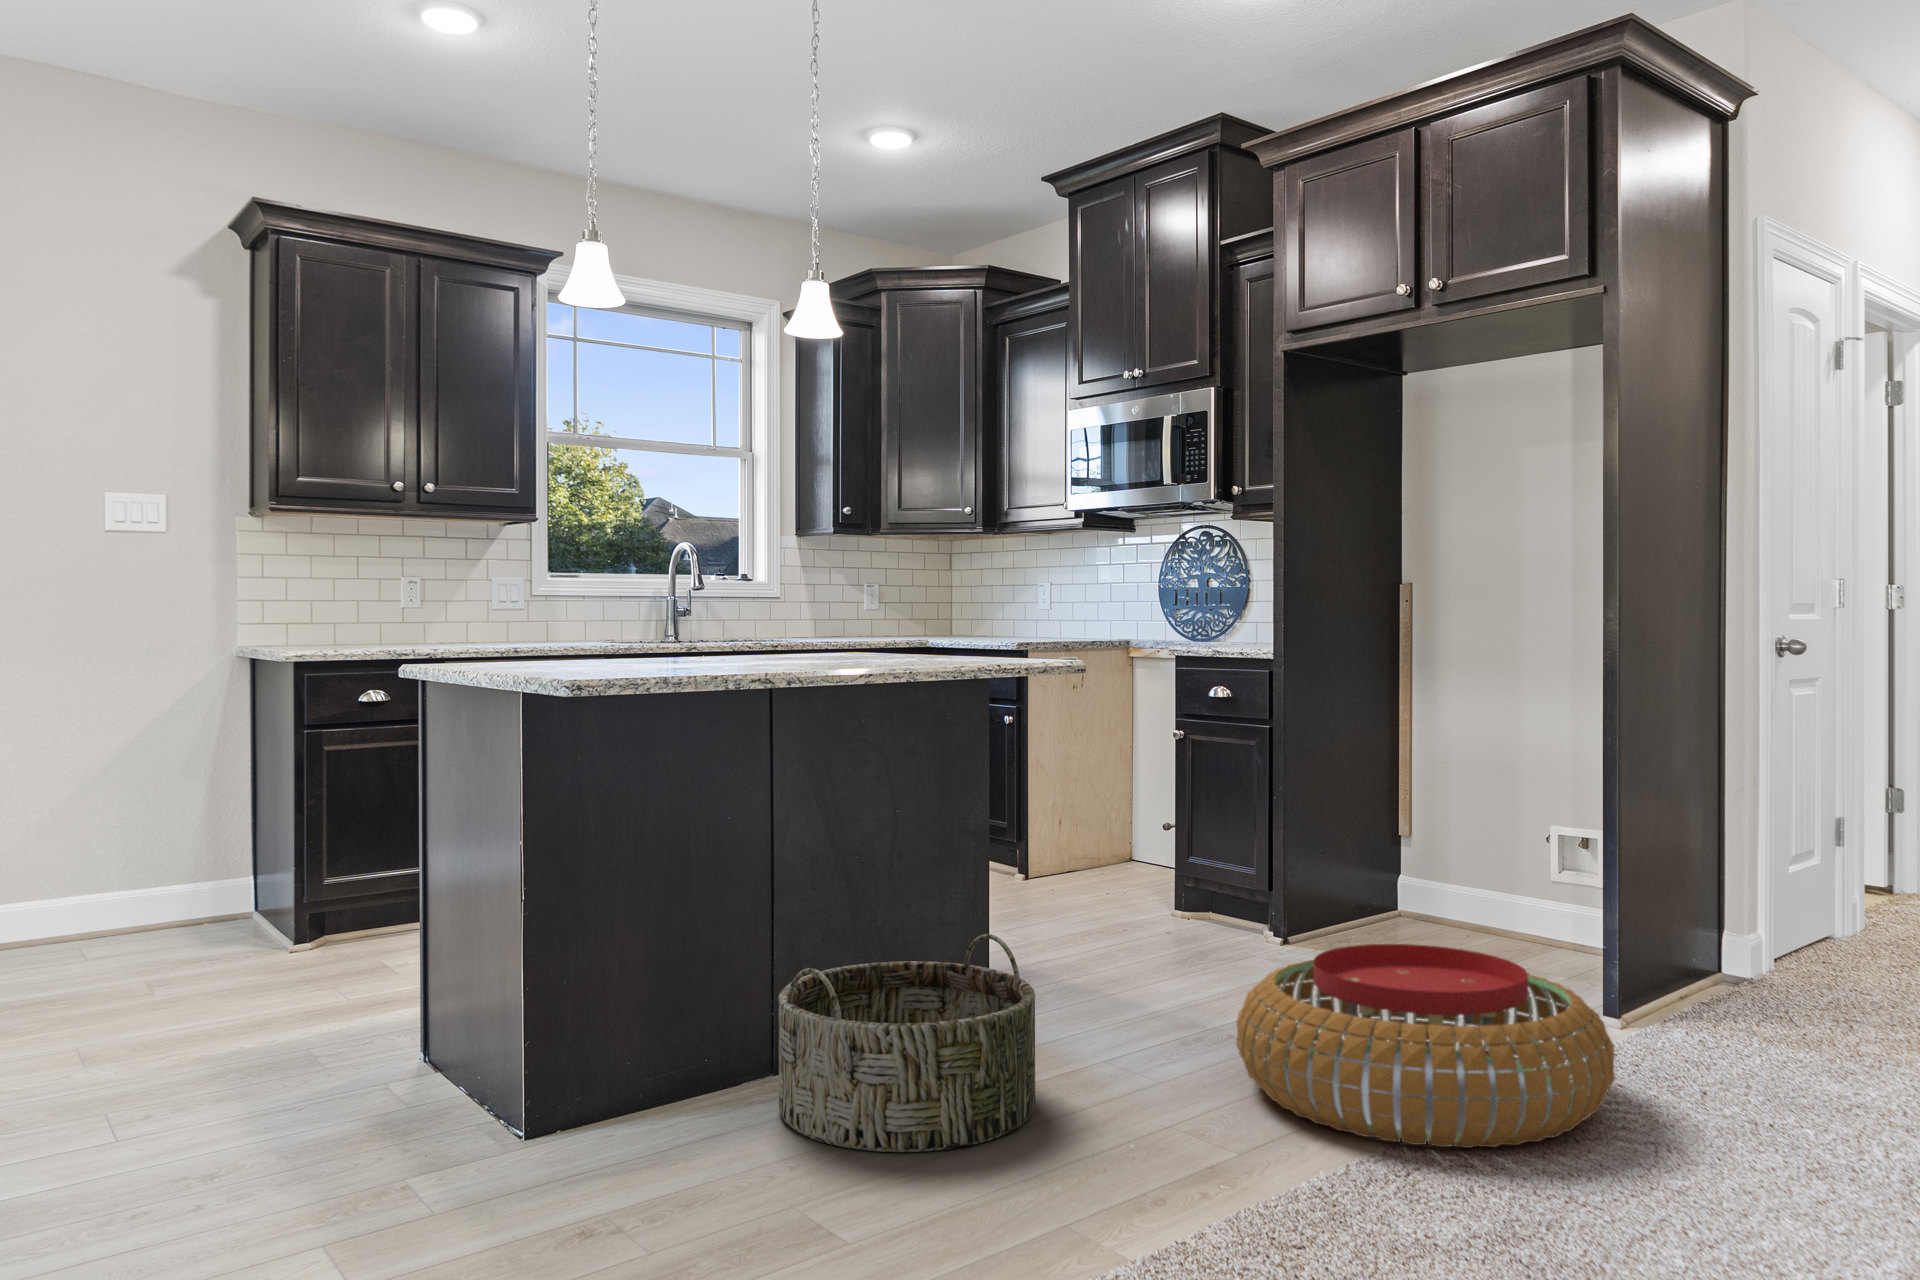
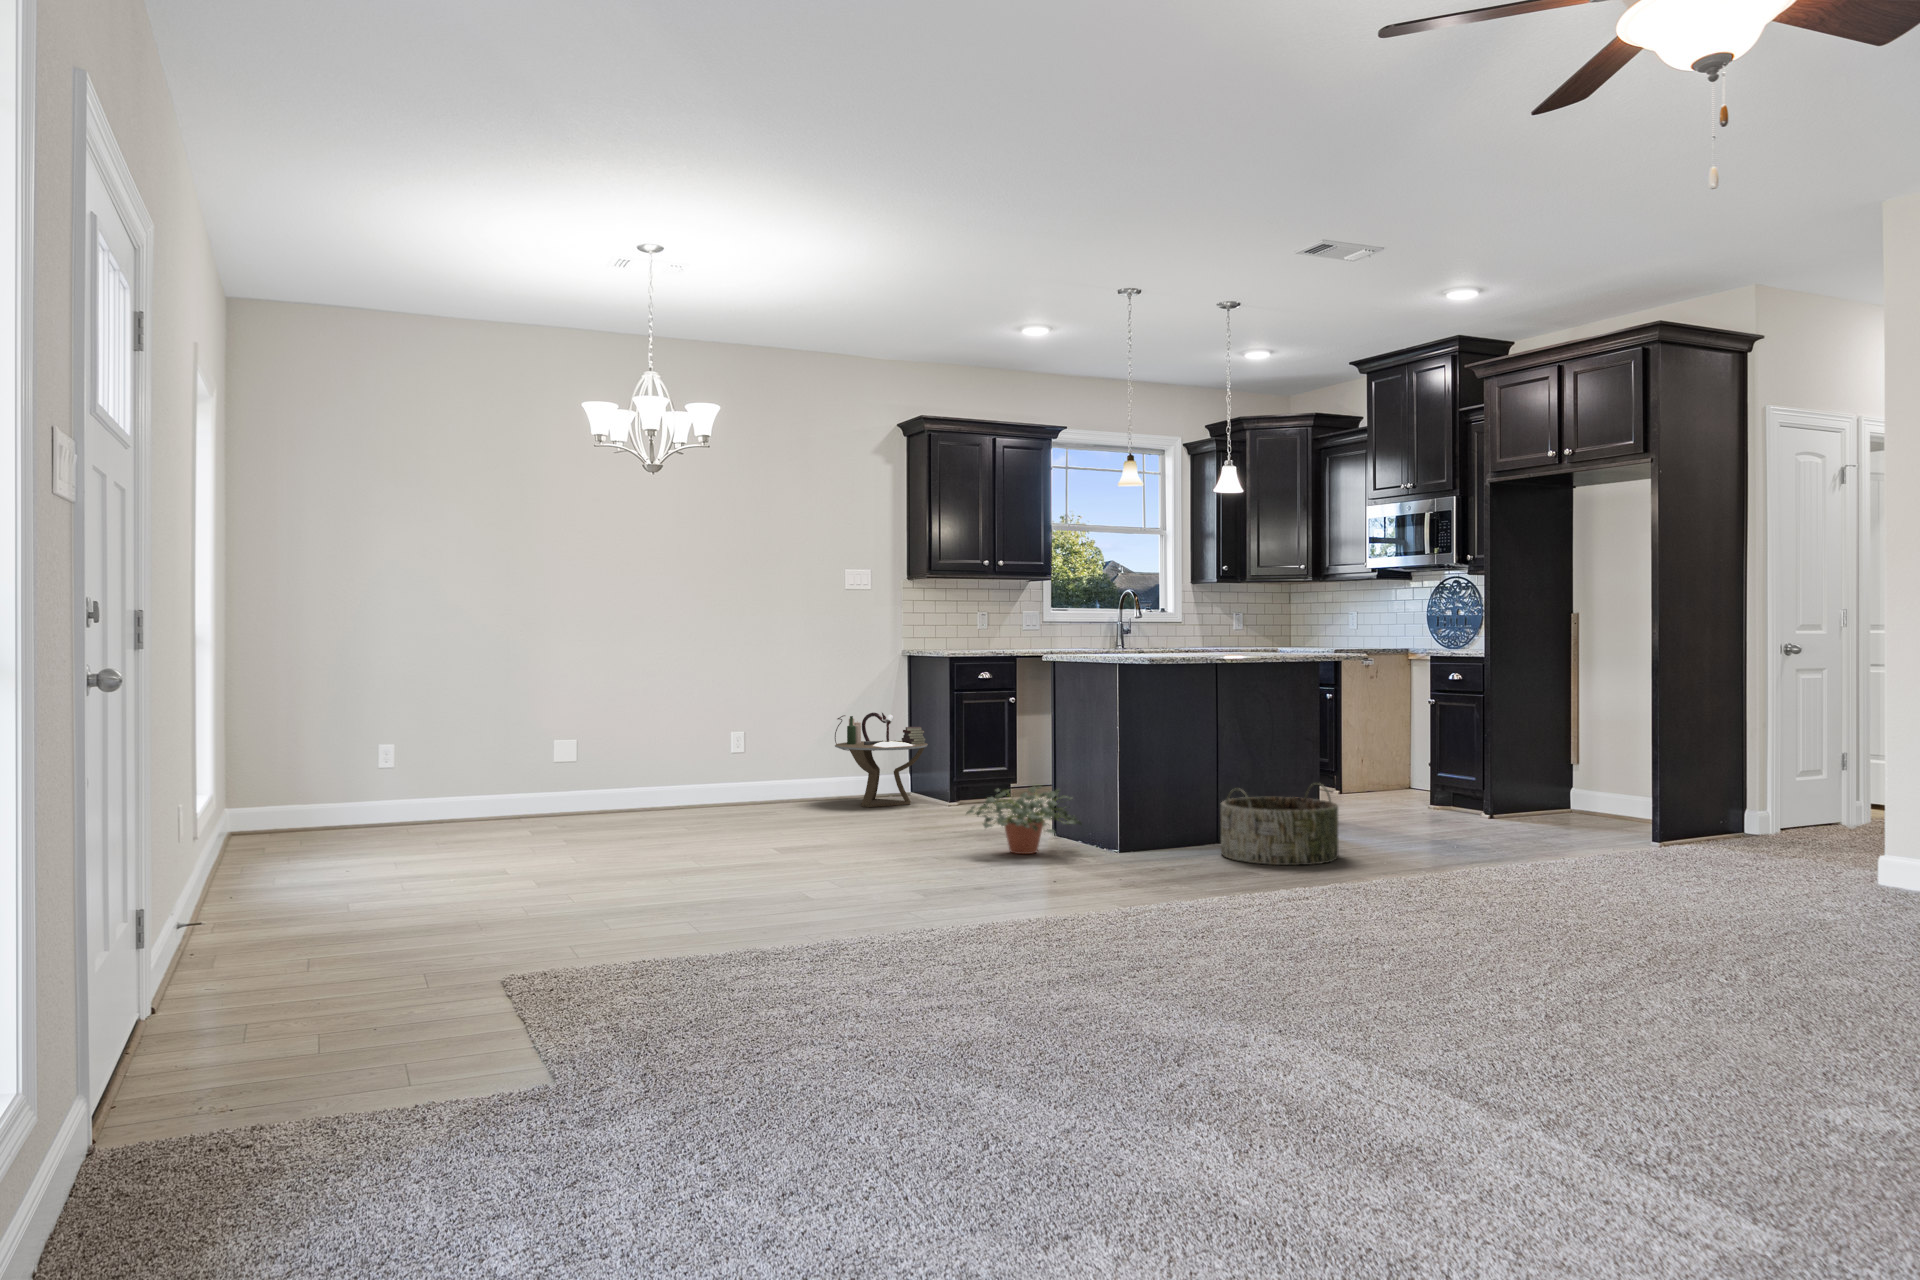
side table: none [52,767,261,963] -> present [835,713,928,807]
pouf: present [1236,944,1615,1148] -> none [1438,795,1621,874]
potted plant: none [152,961,457,1146] -> present [967,786,1082,854]

